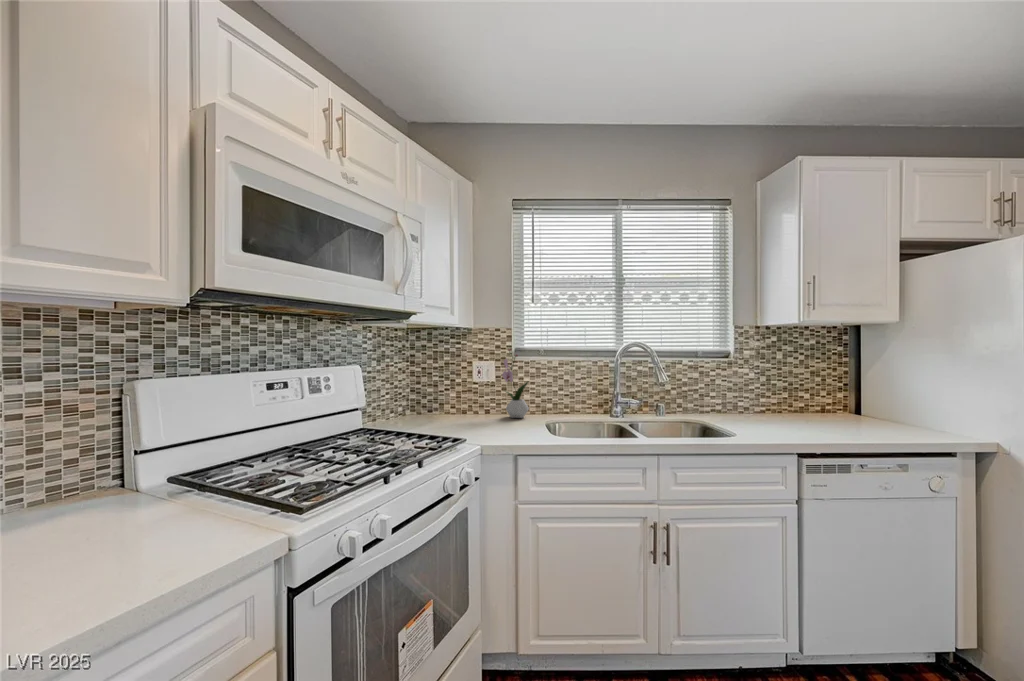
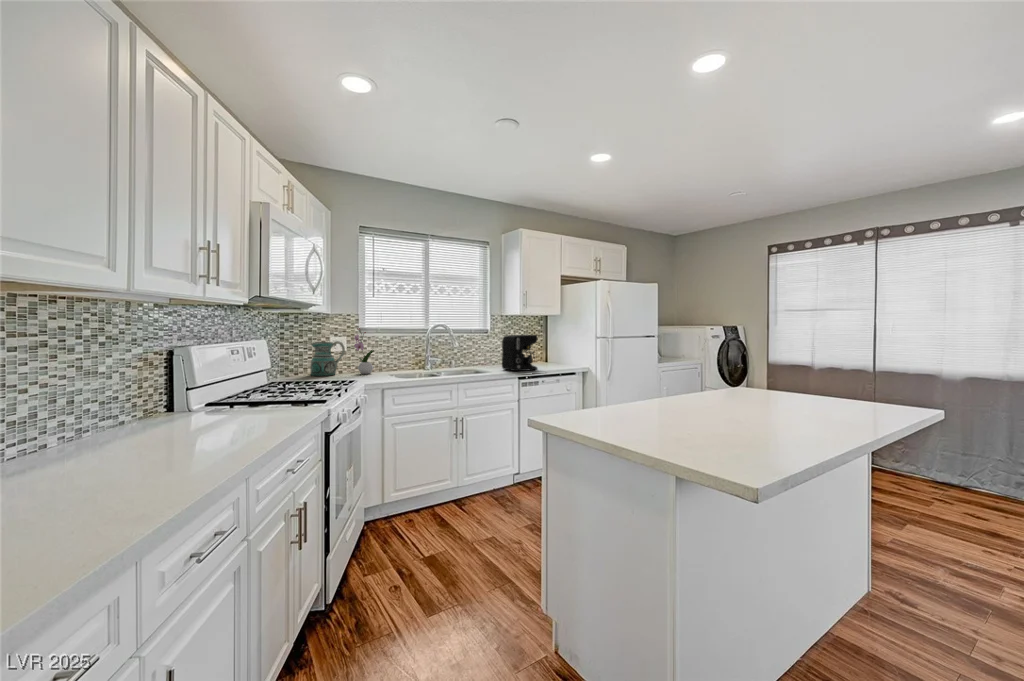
coffee maker: none [757,362,845,437] -> present [502,335,537,371]
ceramic pitcher: none [445,368,490,418] -> present [311,341,345,376]

